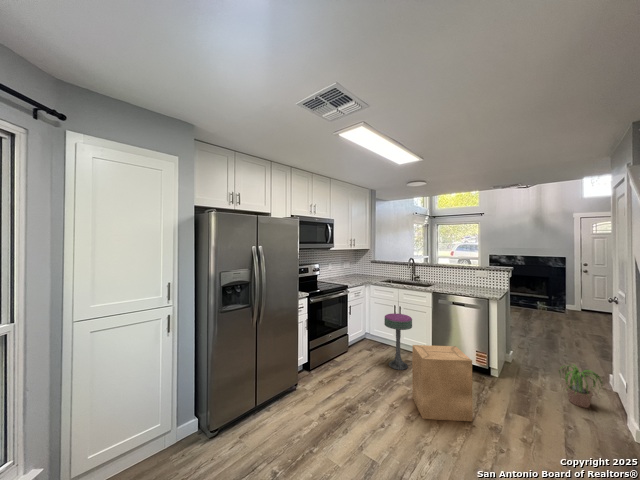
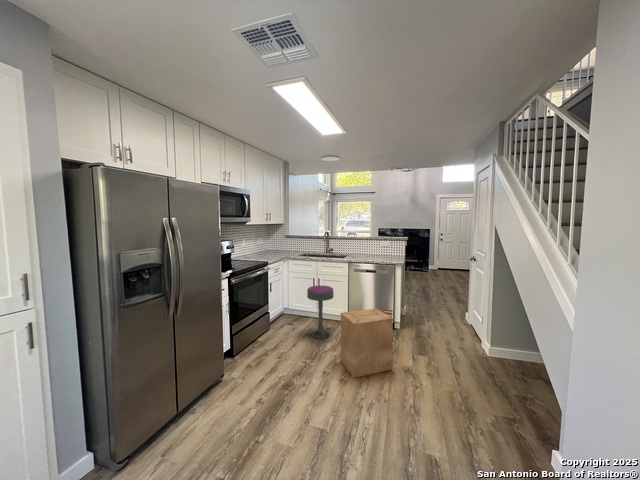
potted plant: present [559,365,603,408] -> none [441,309,475,340]

